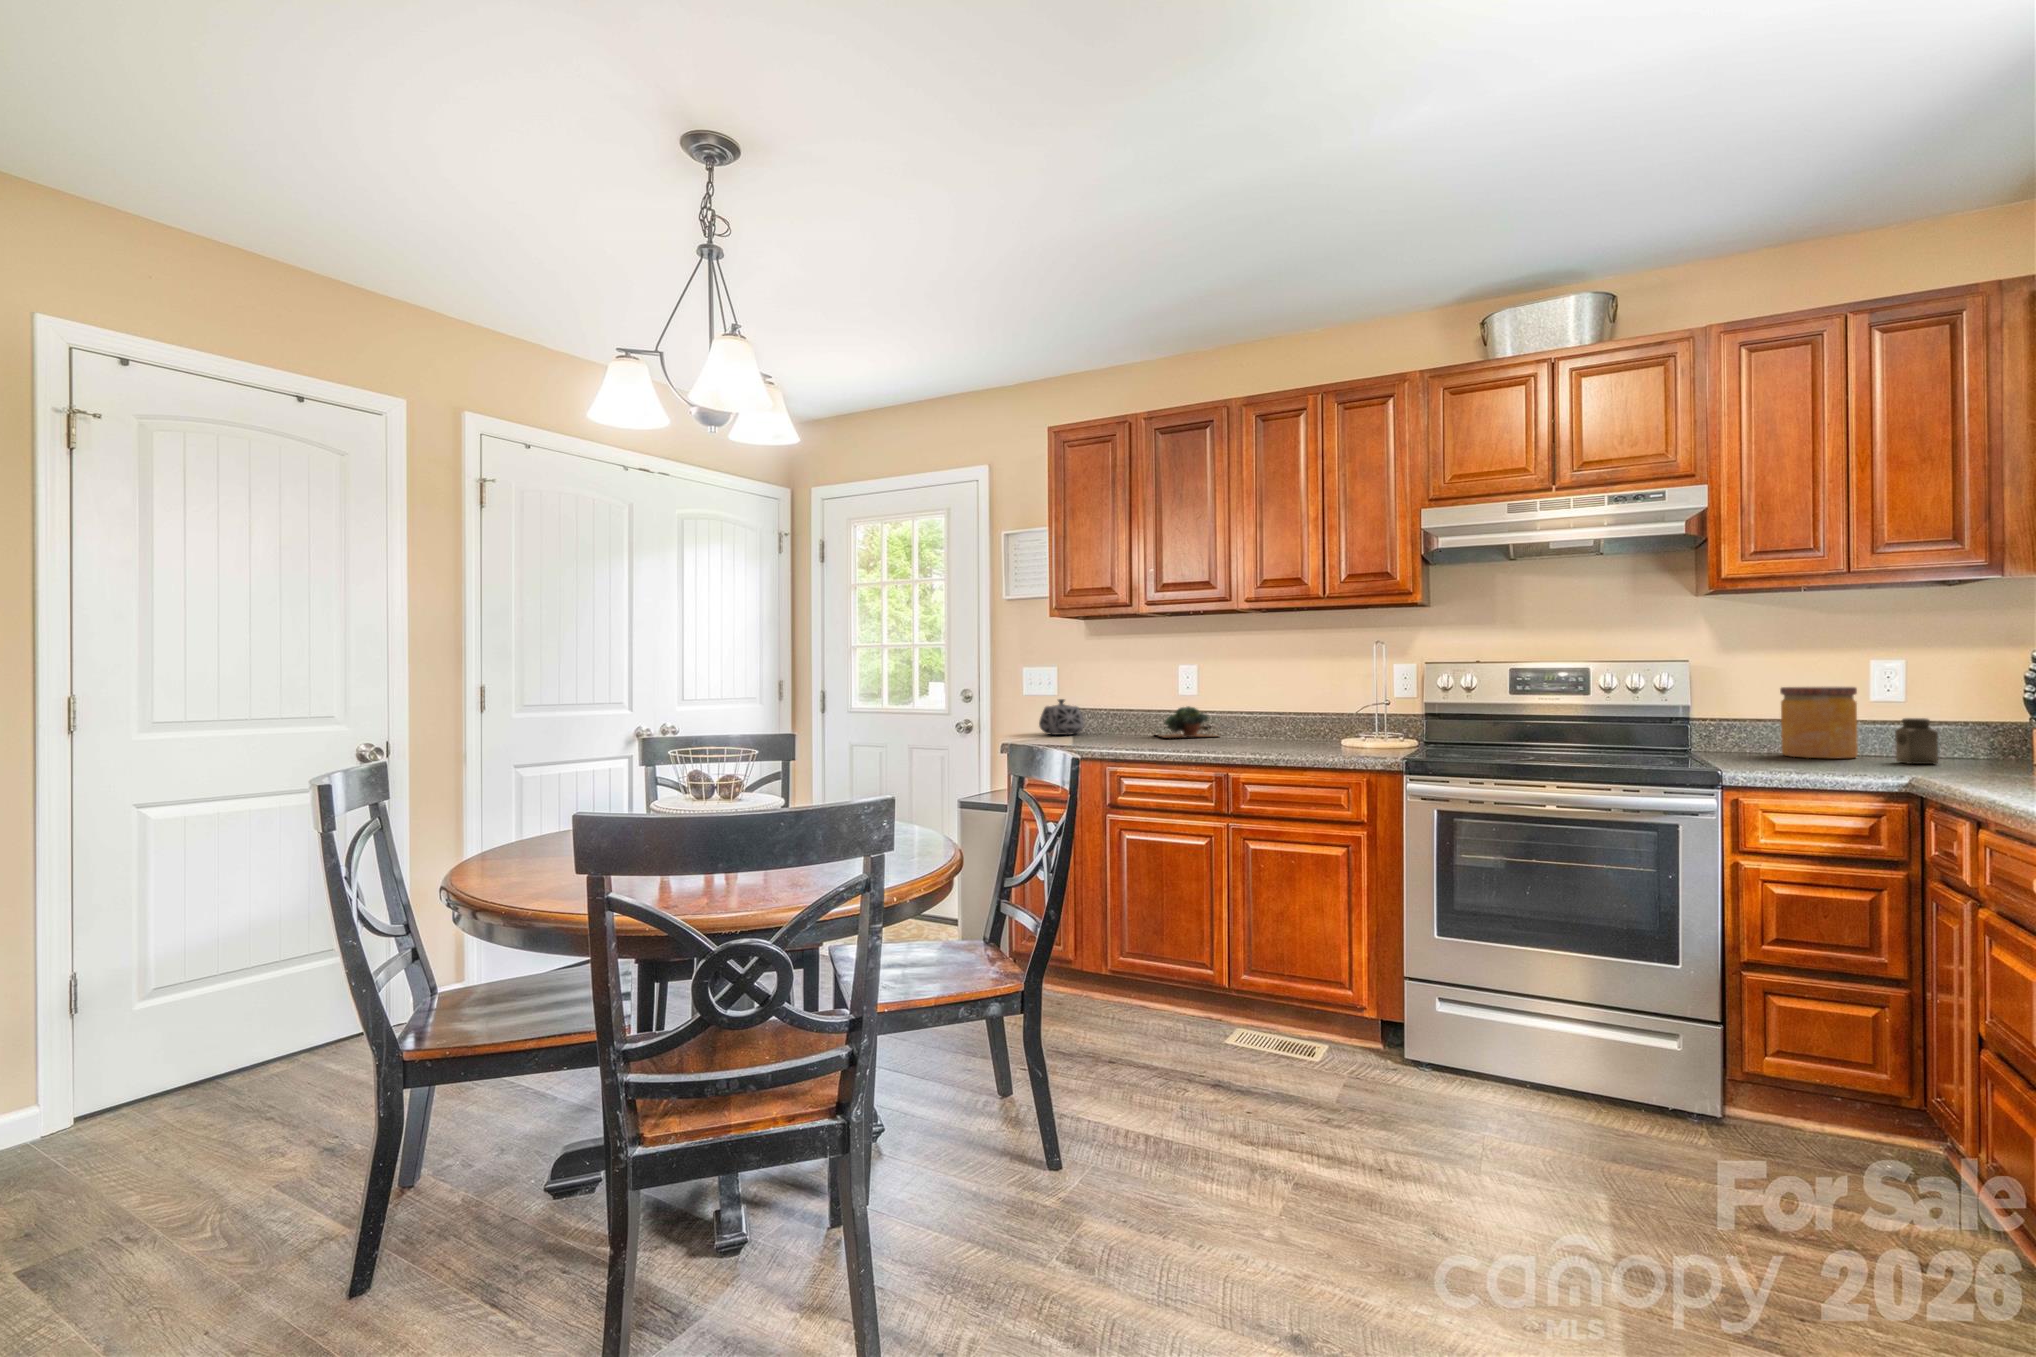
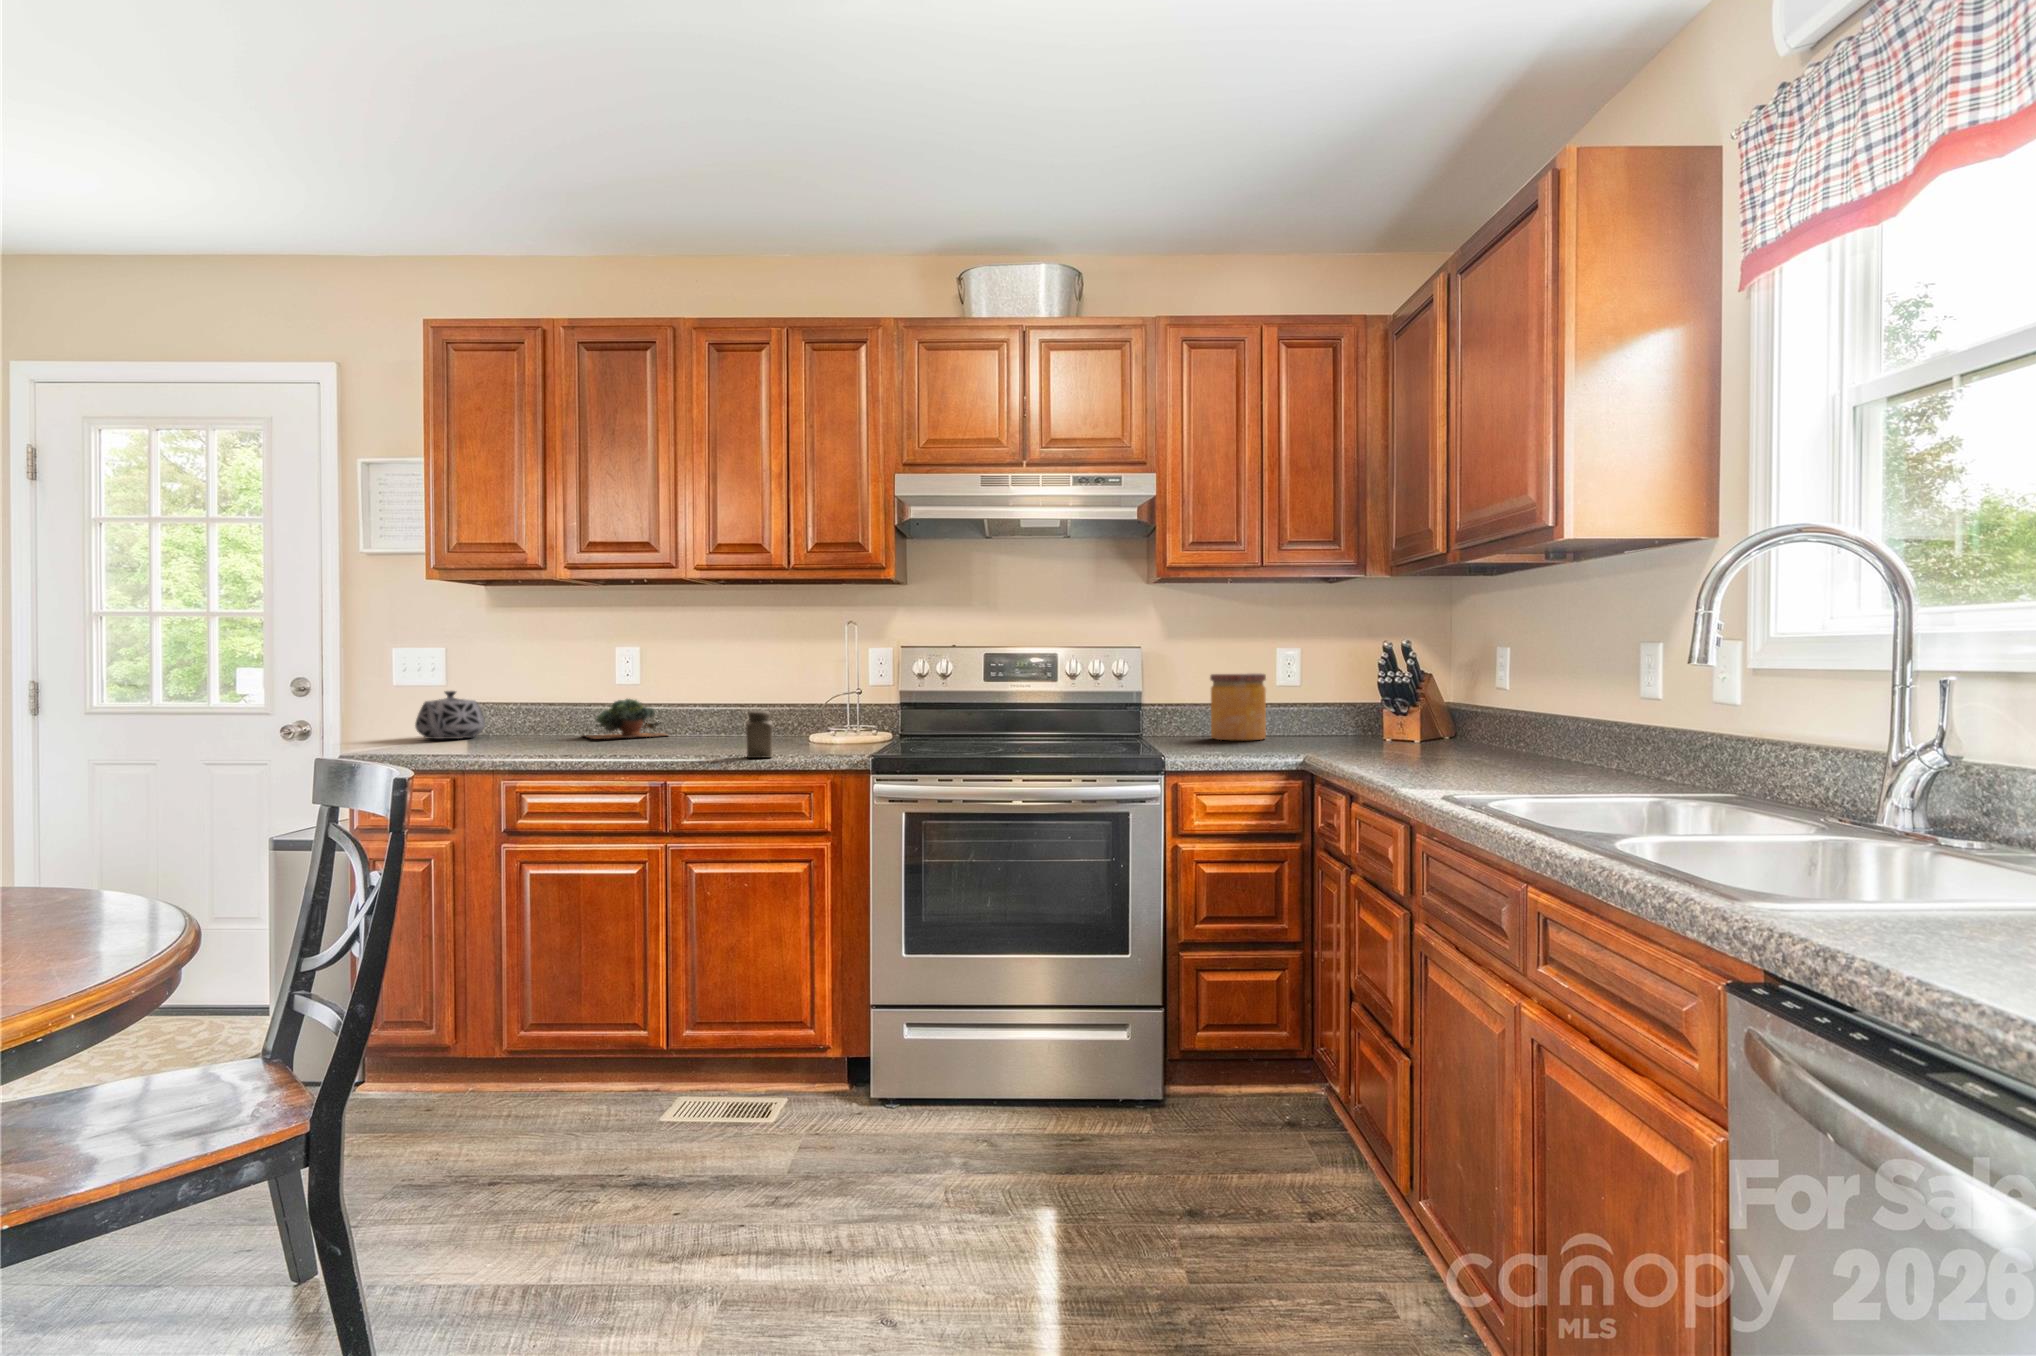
salt shaker: present [1895,718,1938,764] -> present [746,711,772,758]

